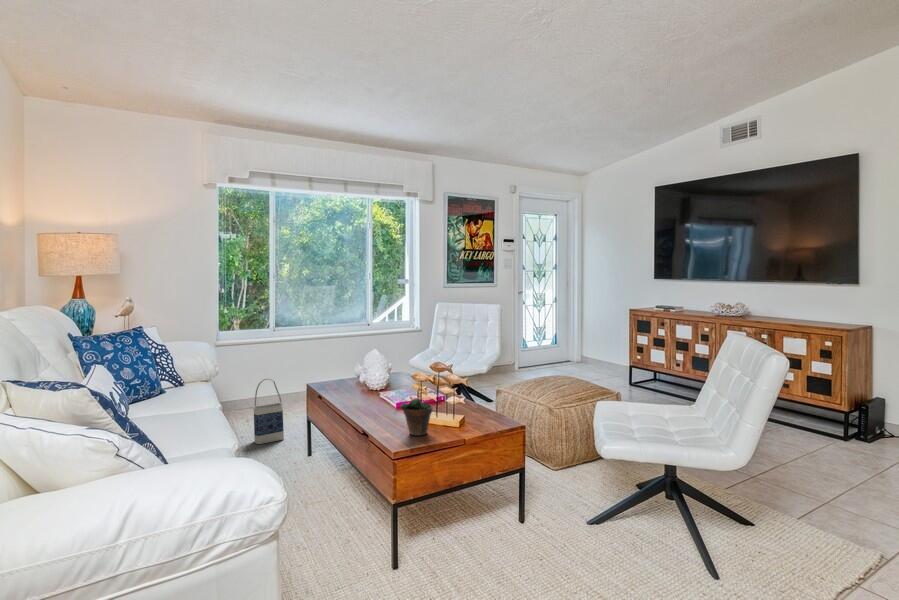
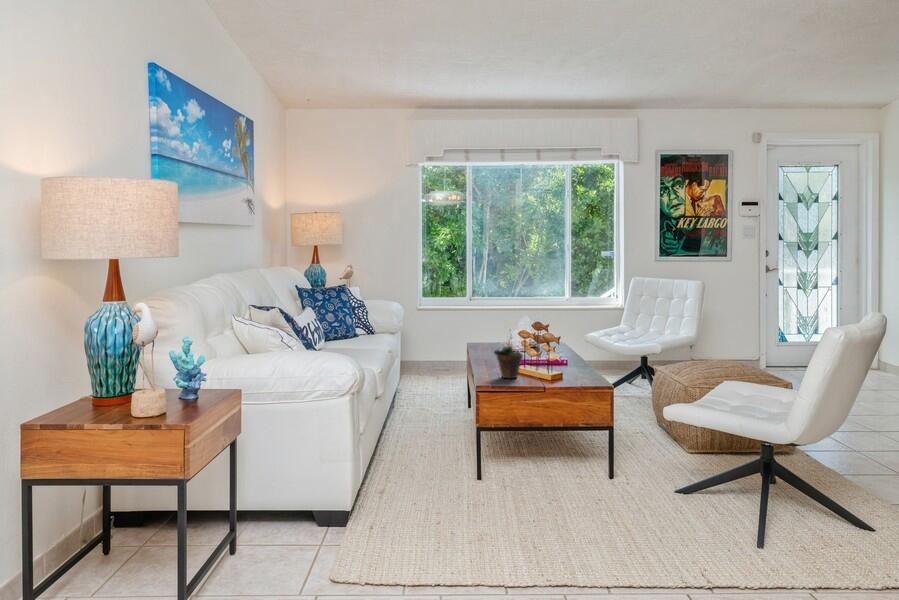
bag: present [254,379,284,444] -> none [428,336,453,393]

